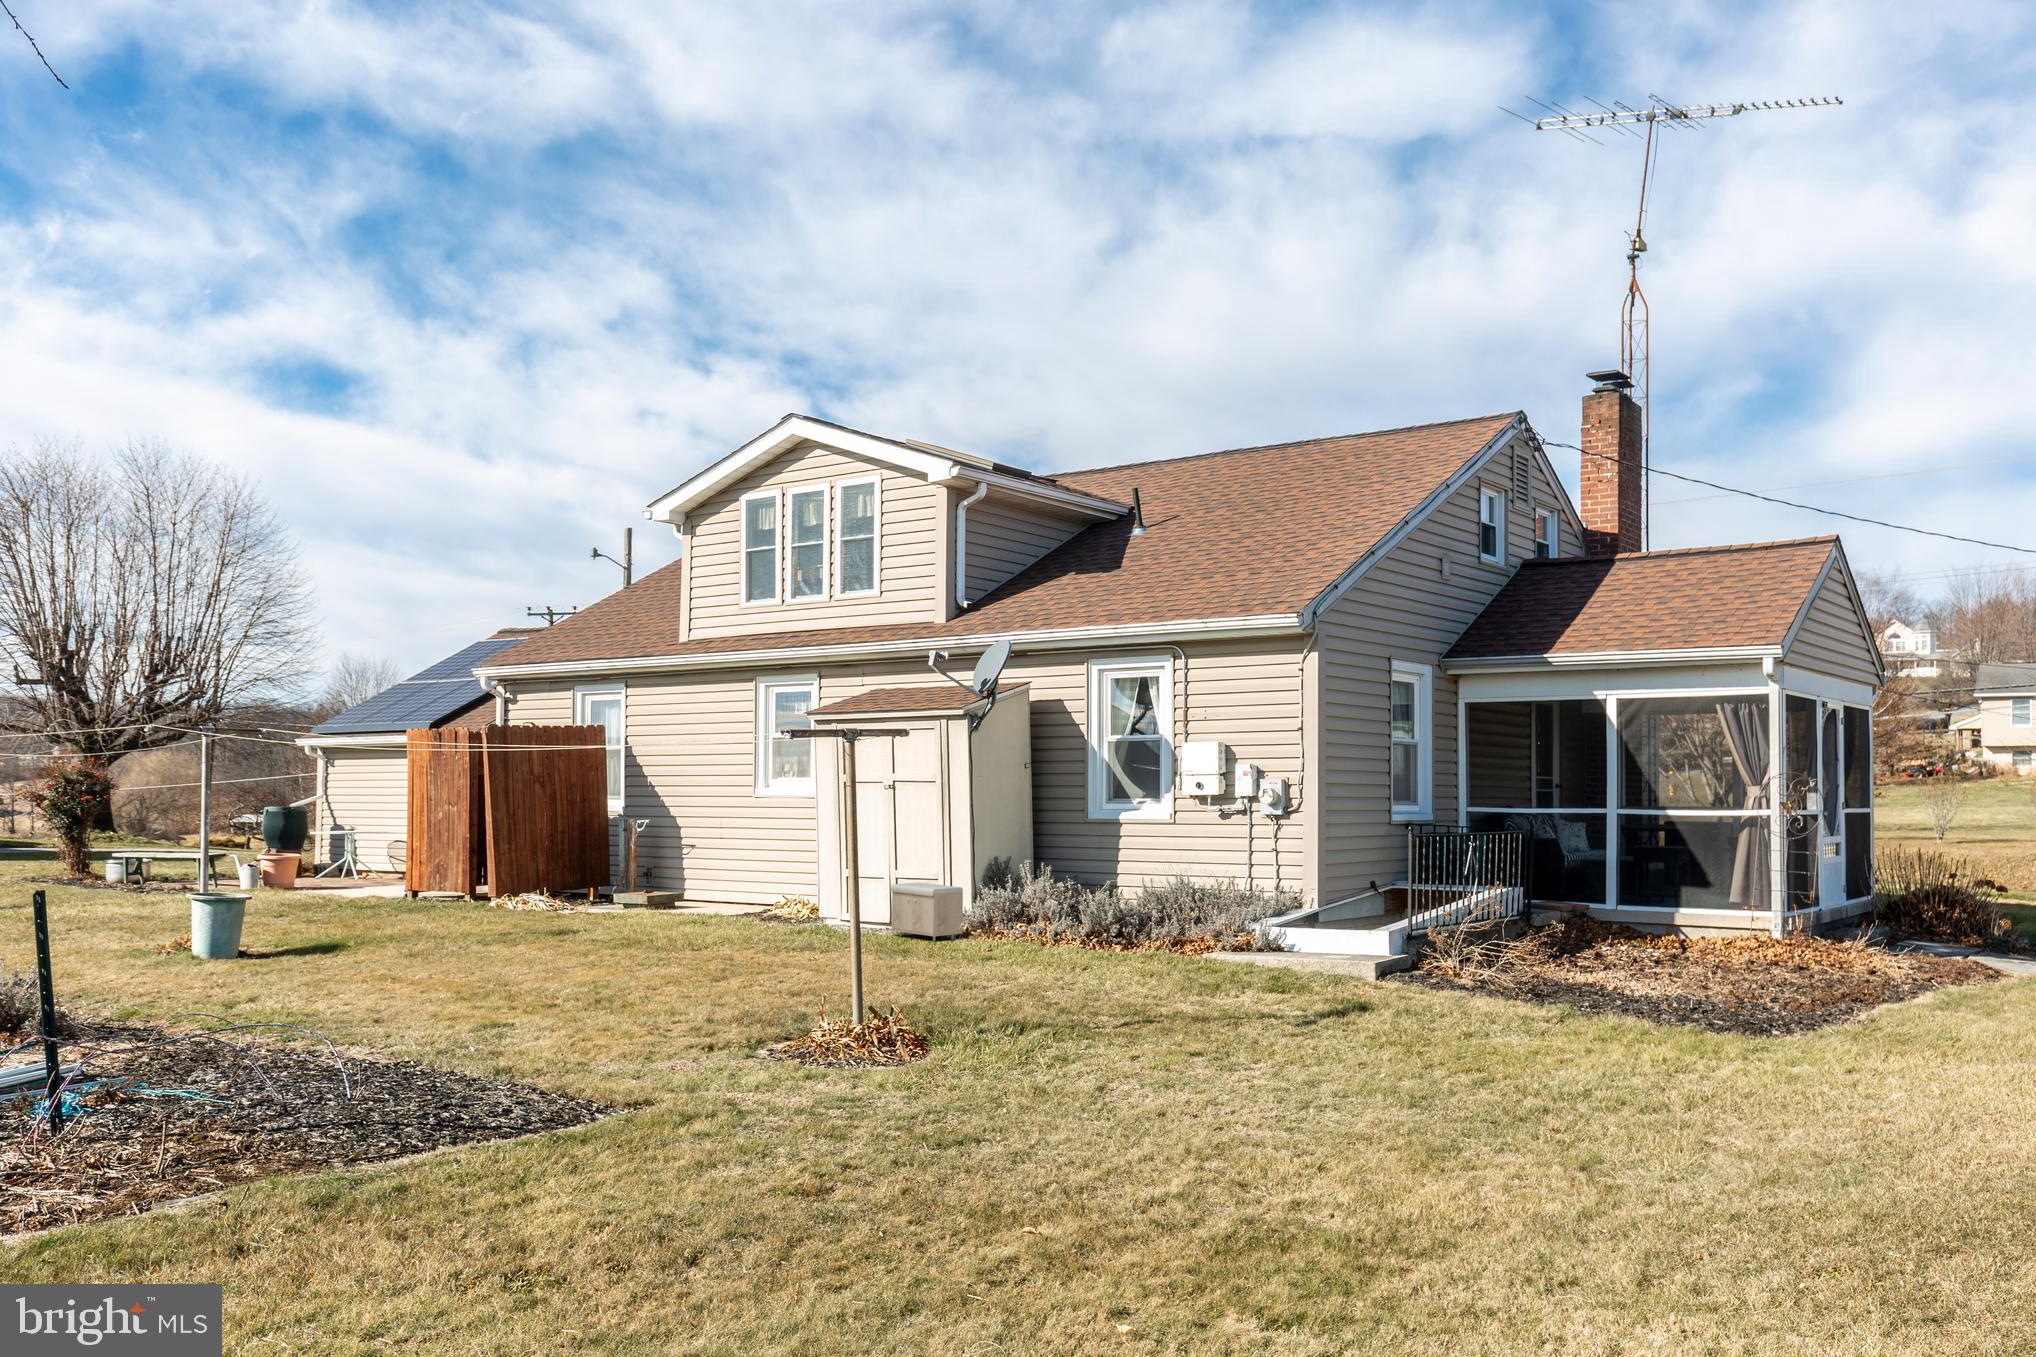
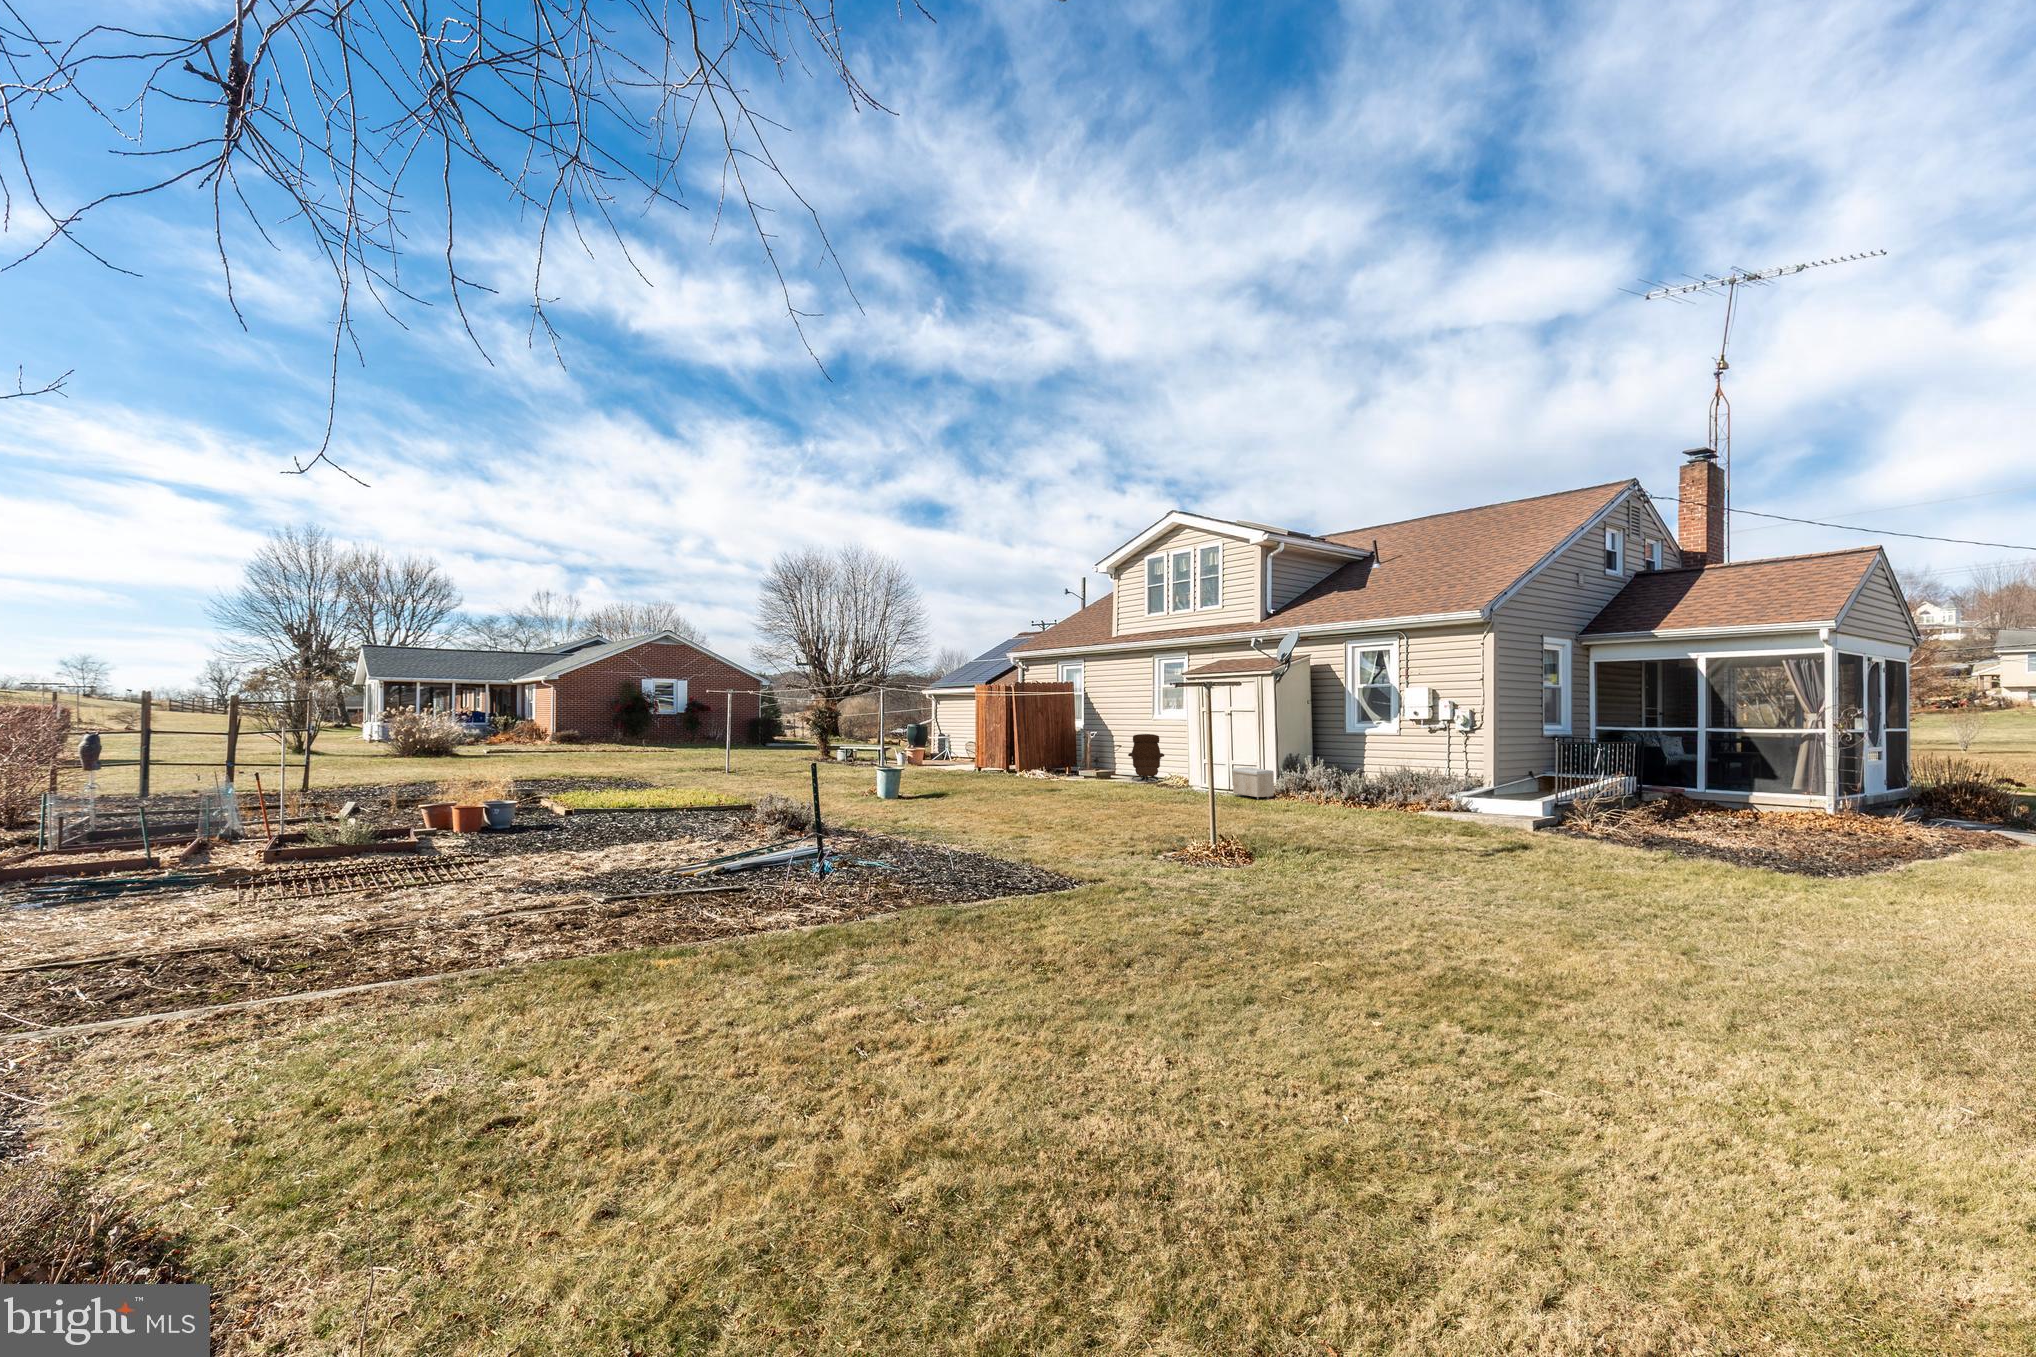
lounge chair: none [705,823,773,915] -> present [1128,734,1164,782]

